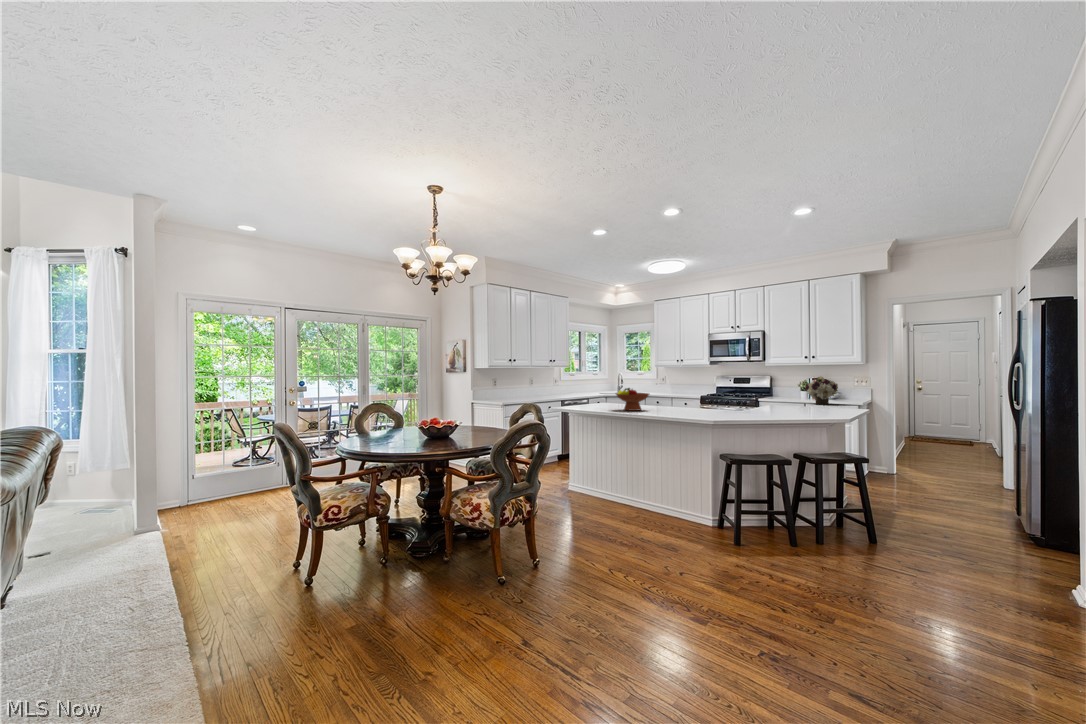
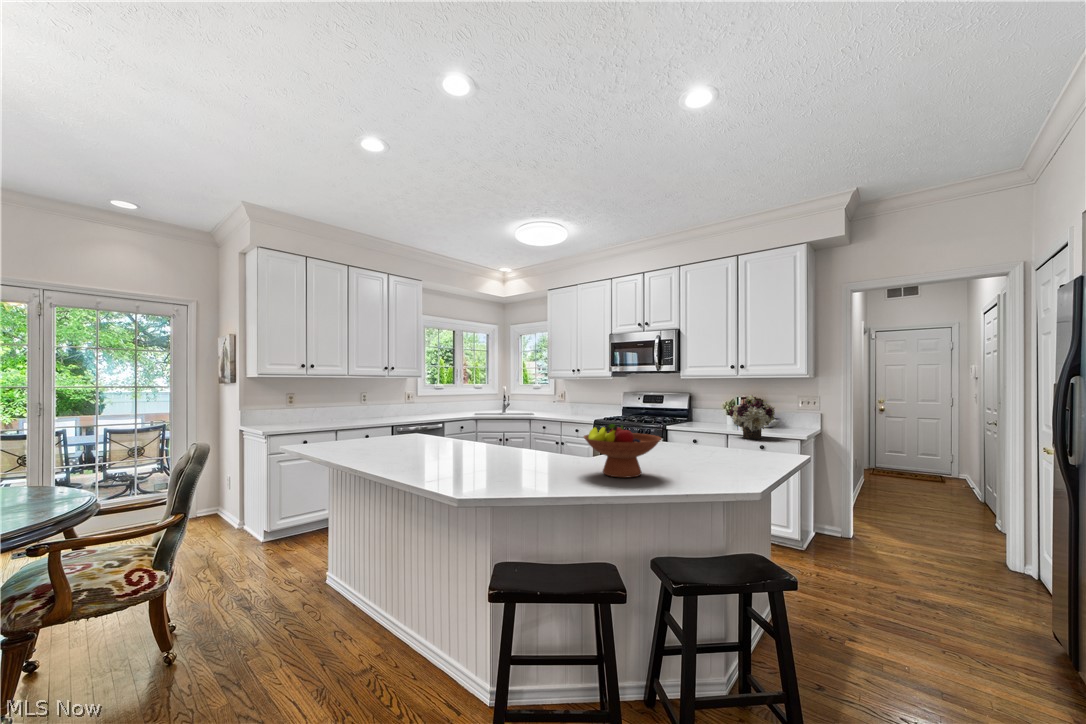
fruit bowl: present [616,388,649,411] -> present [584,424,661,478]

